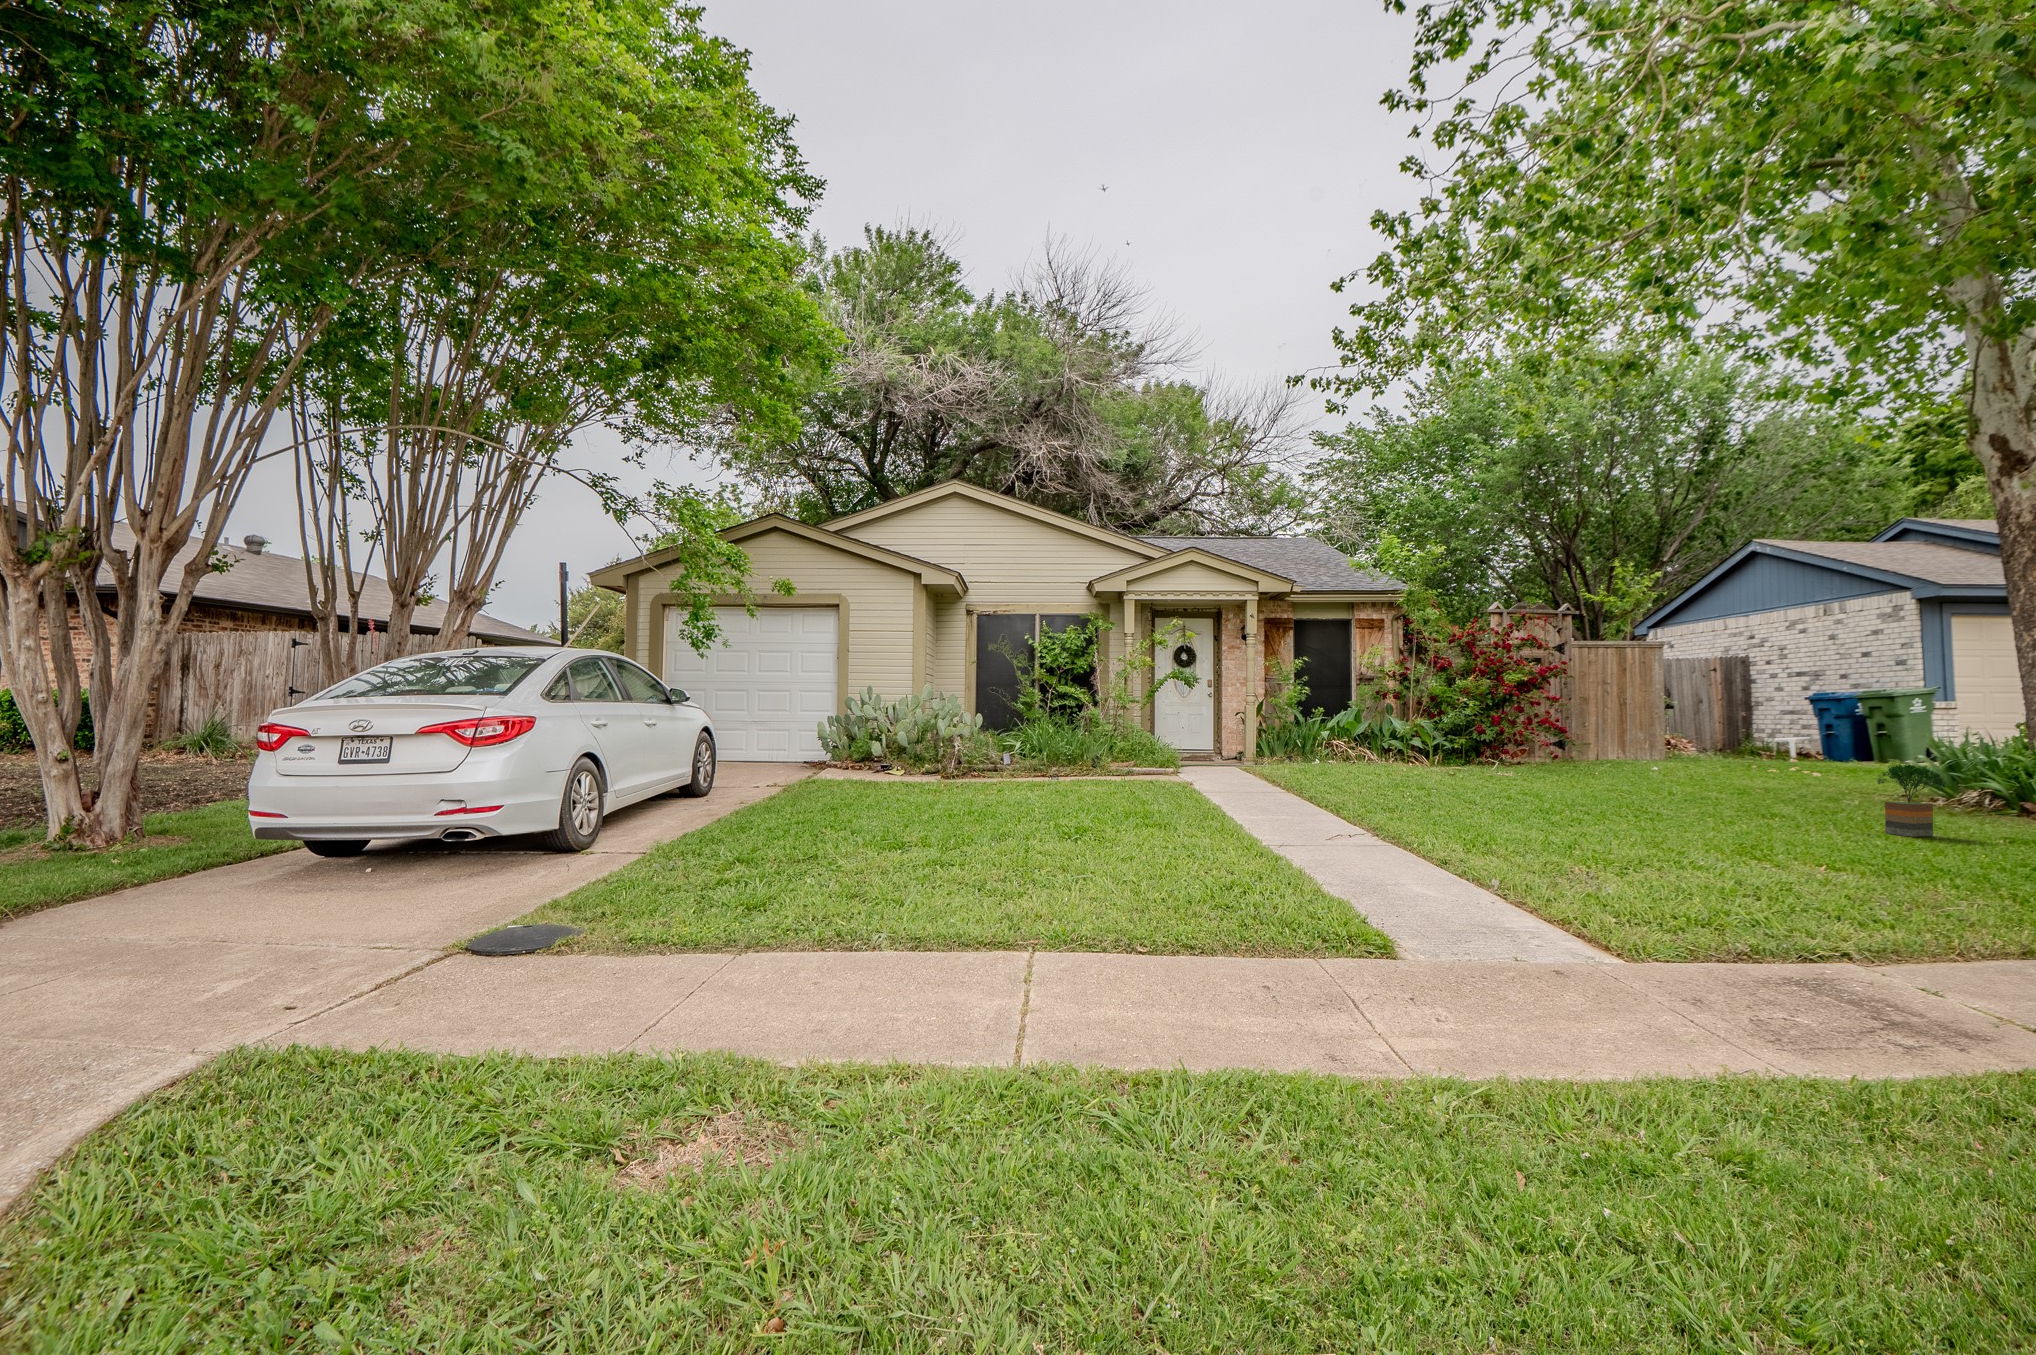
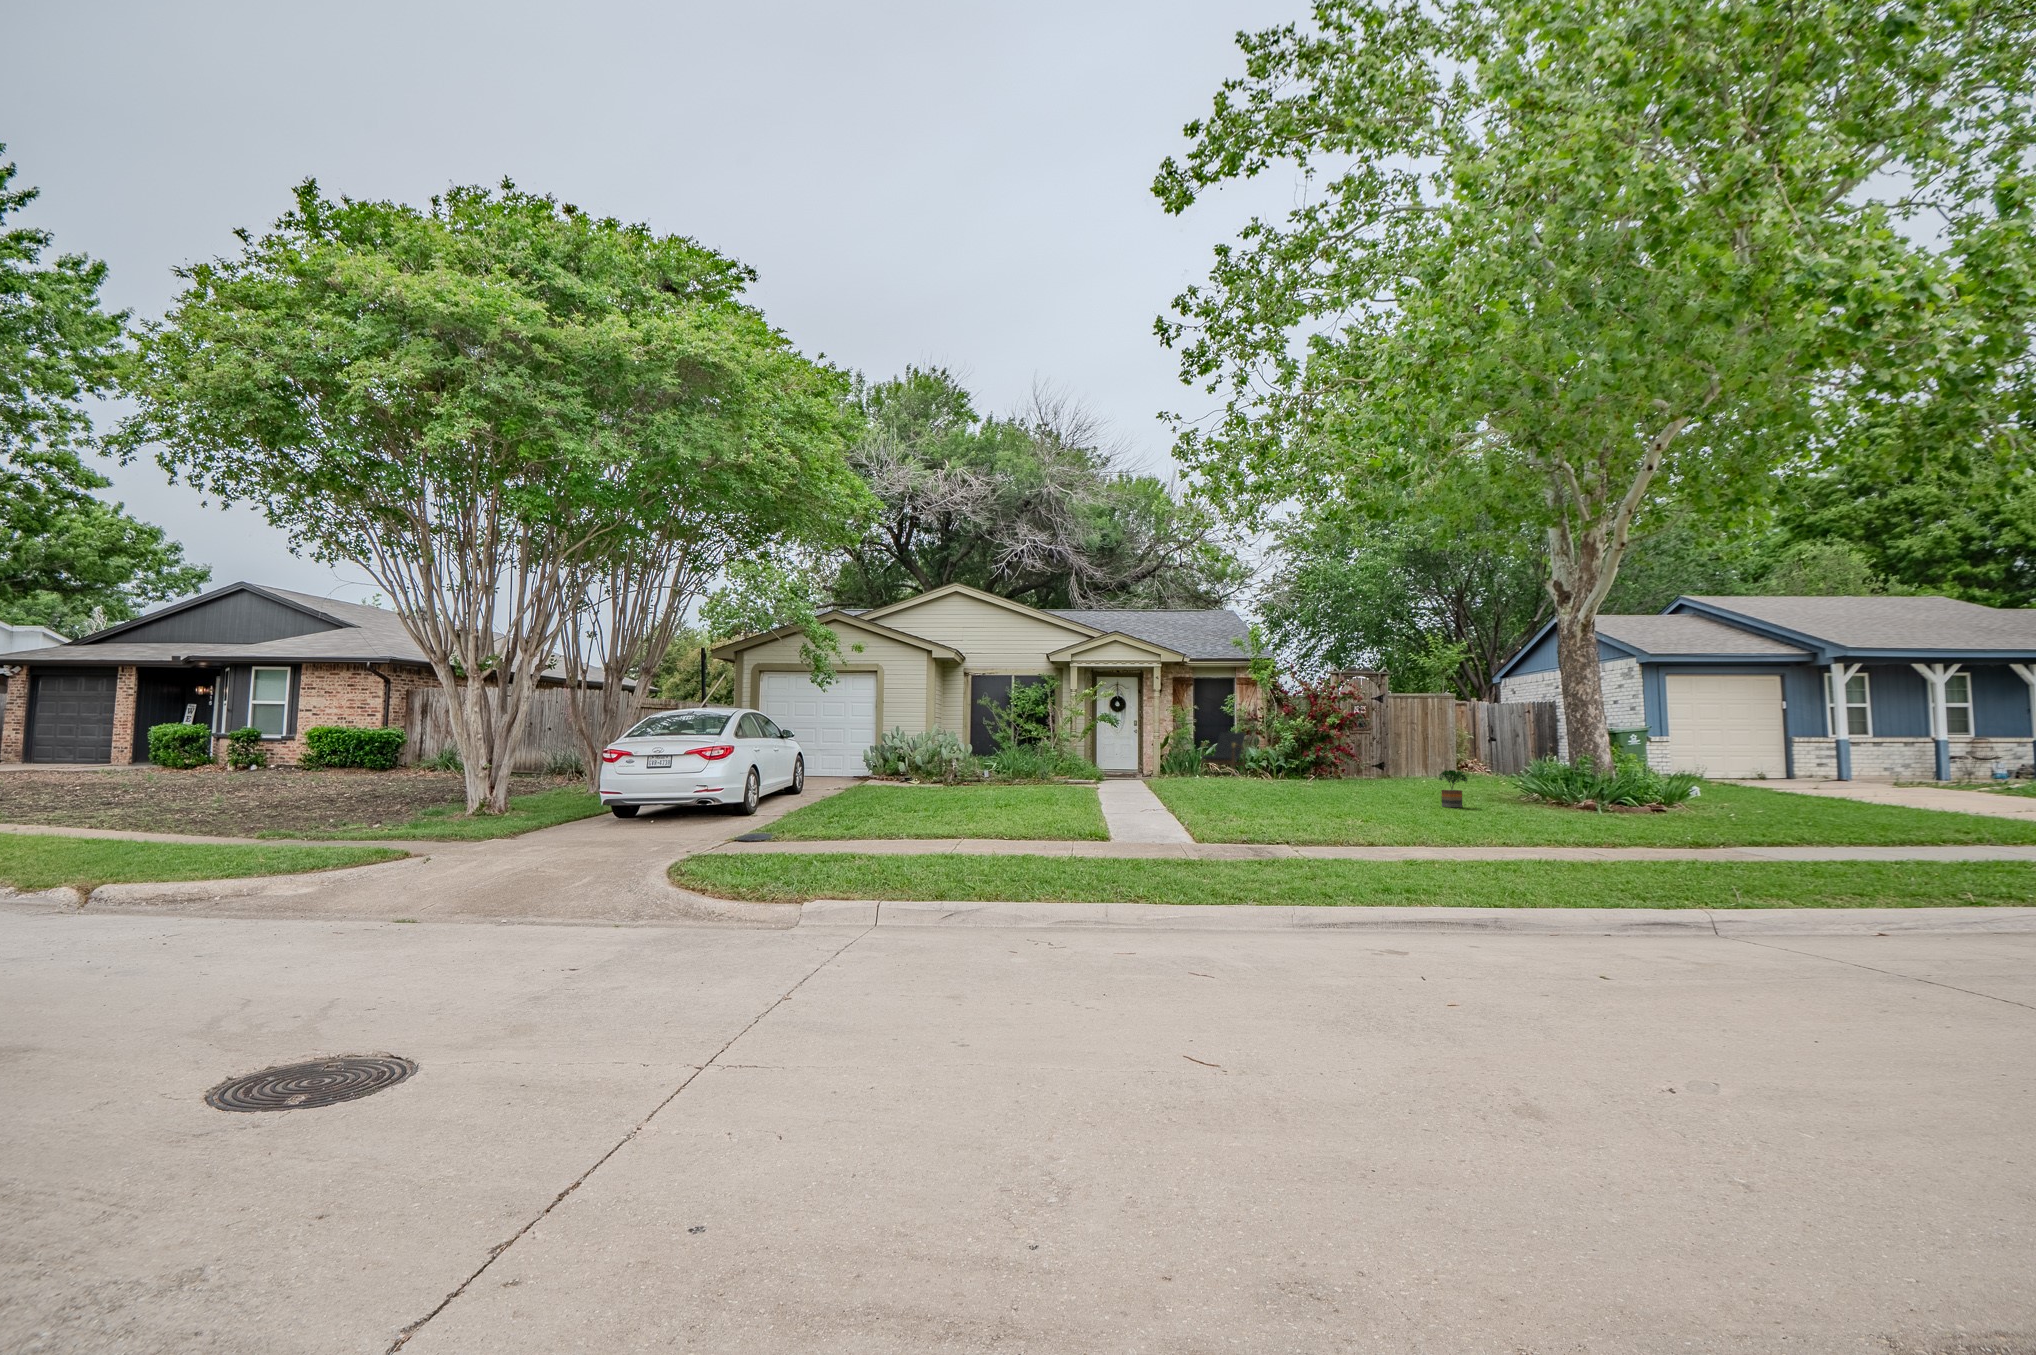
lounge chair: none [1321,696,1386,759] -> present [1201,732,1245,773]

